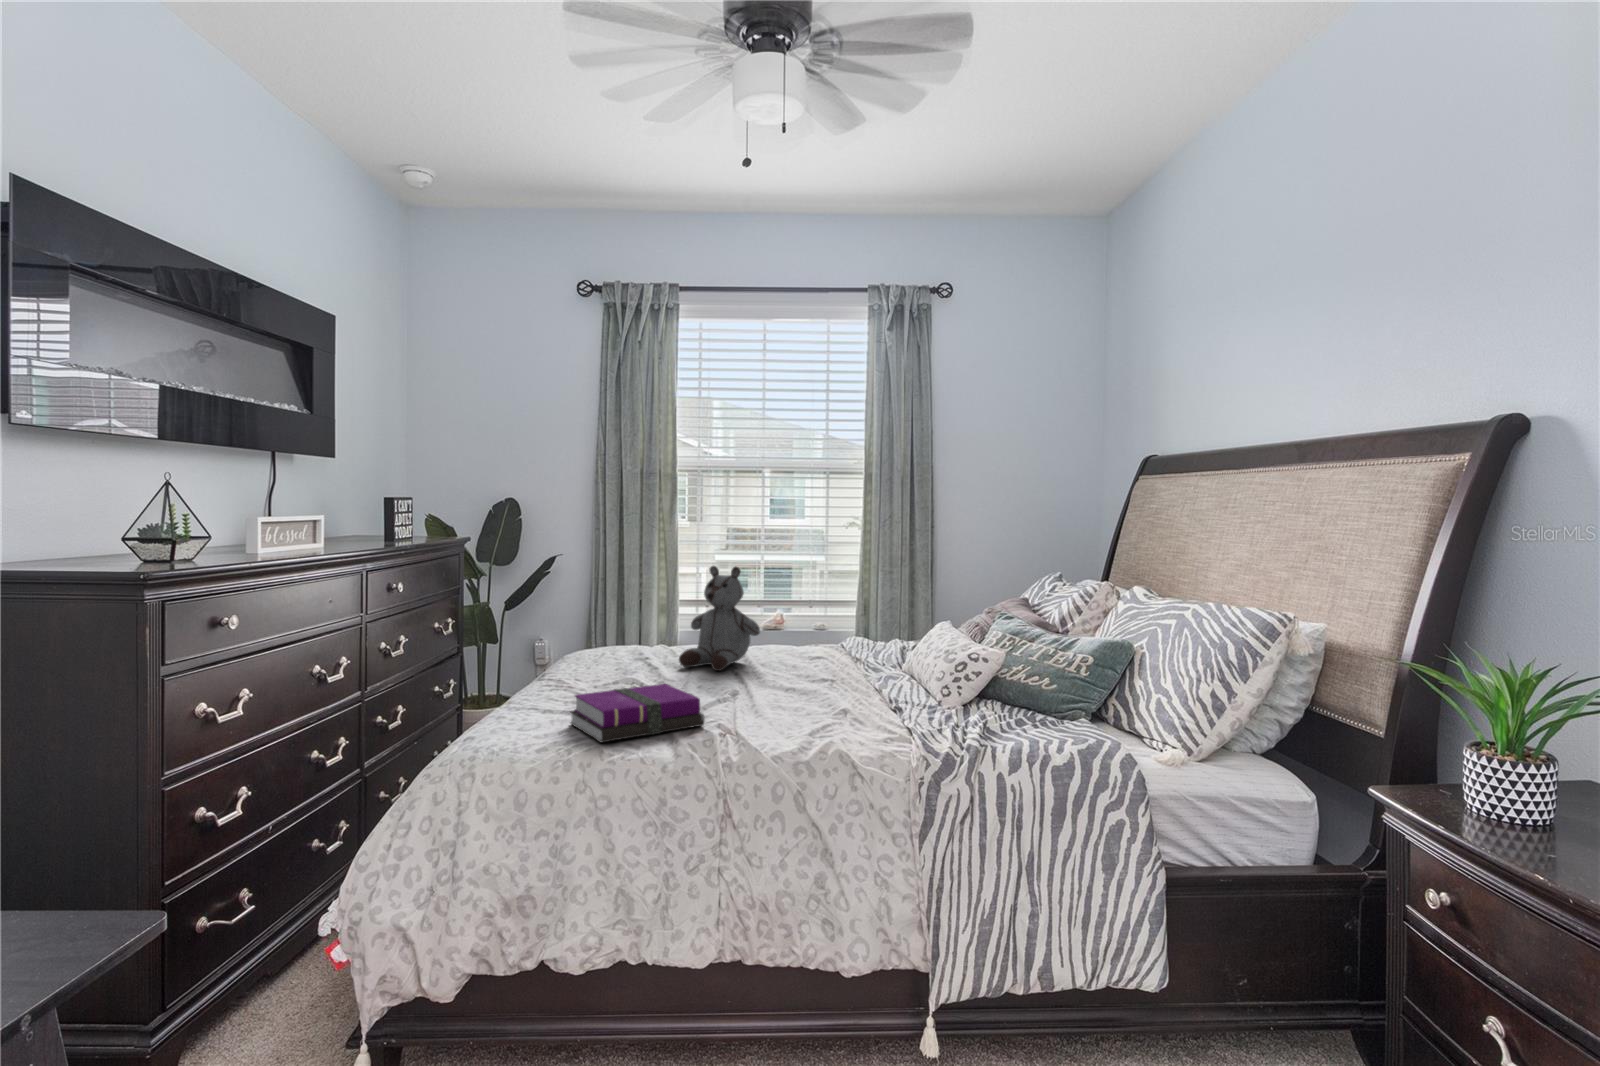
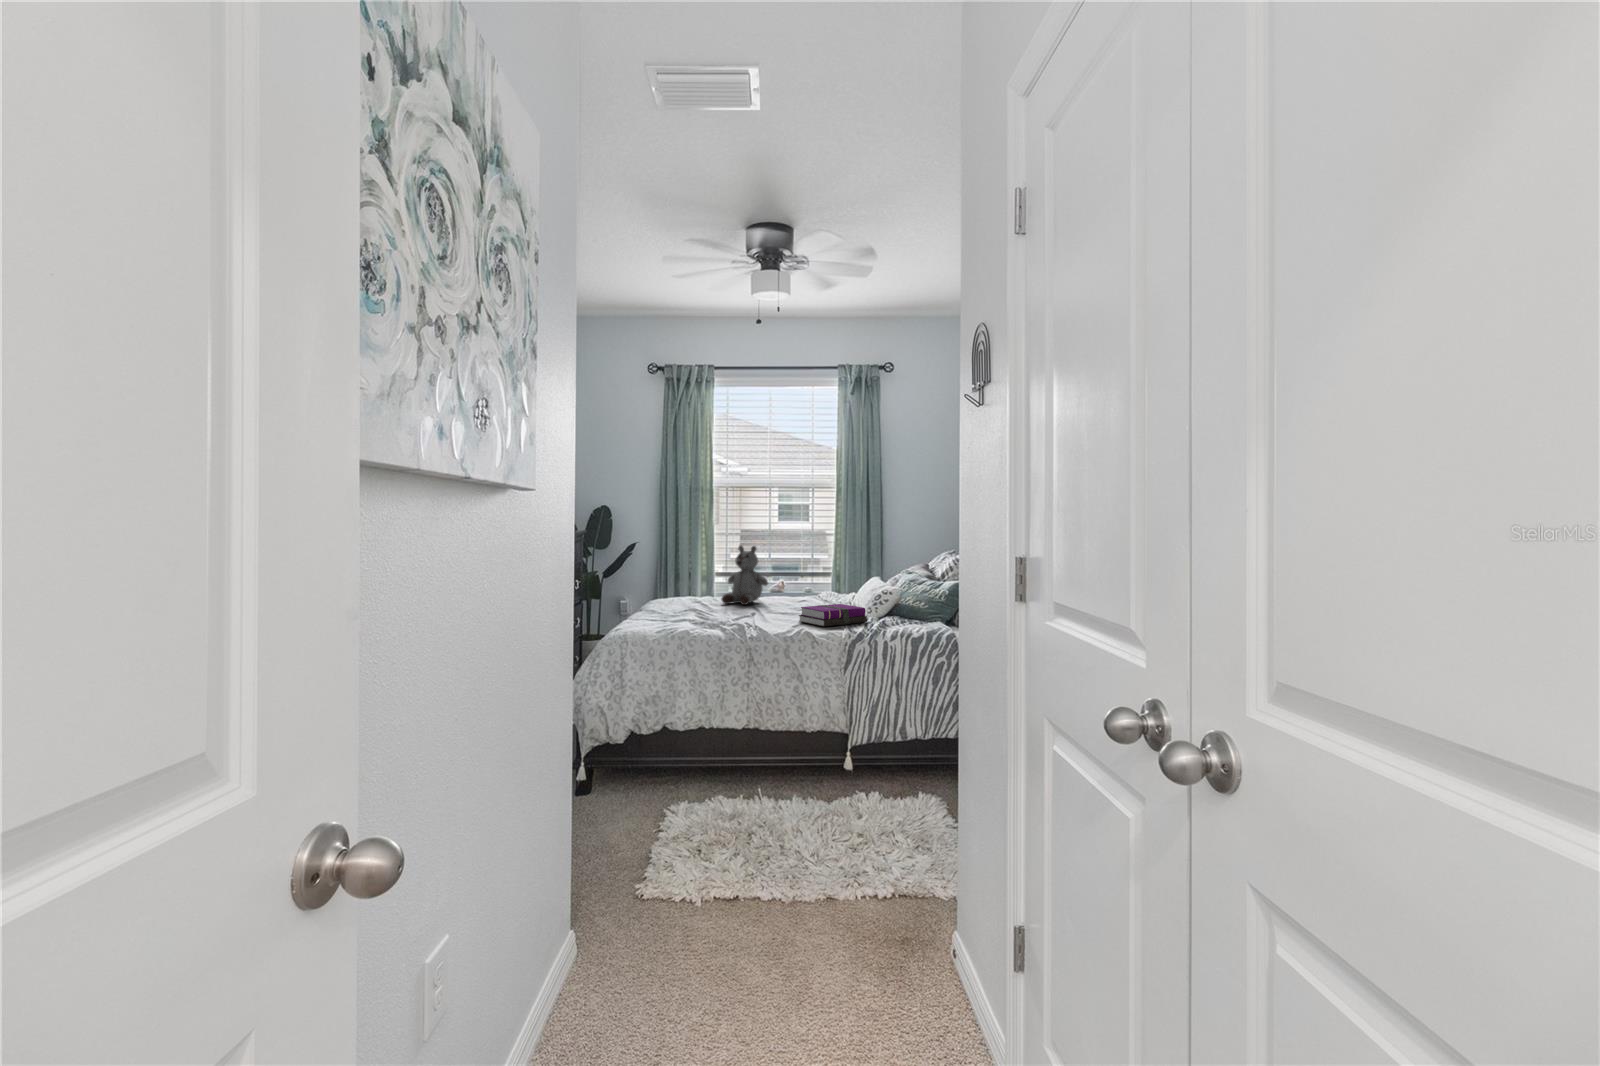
notebook: present [570,684,705,742] -> present [799,604,868,626]

